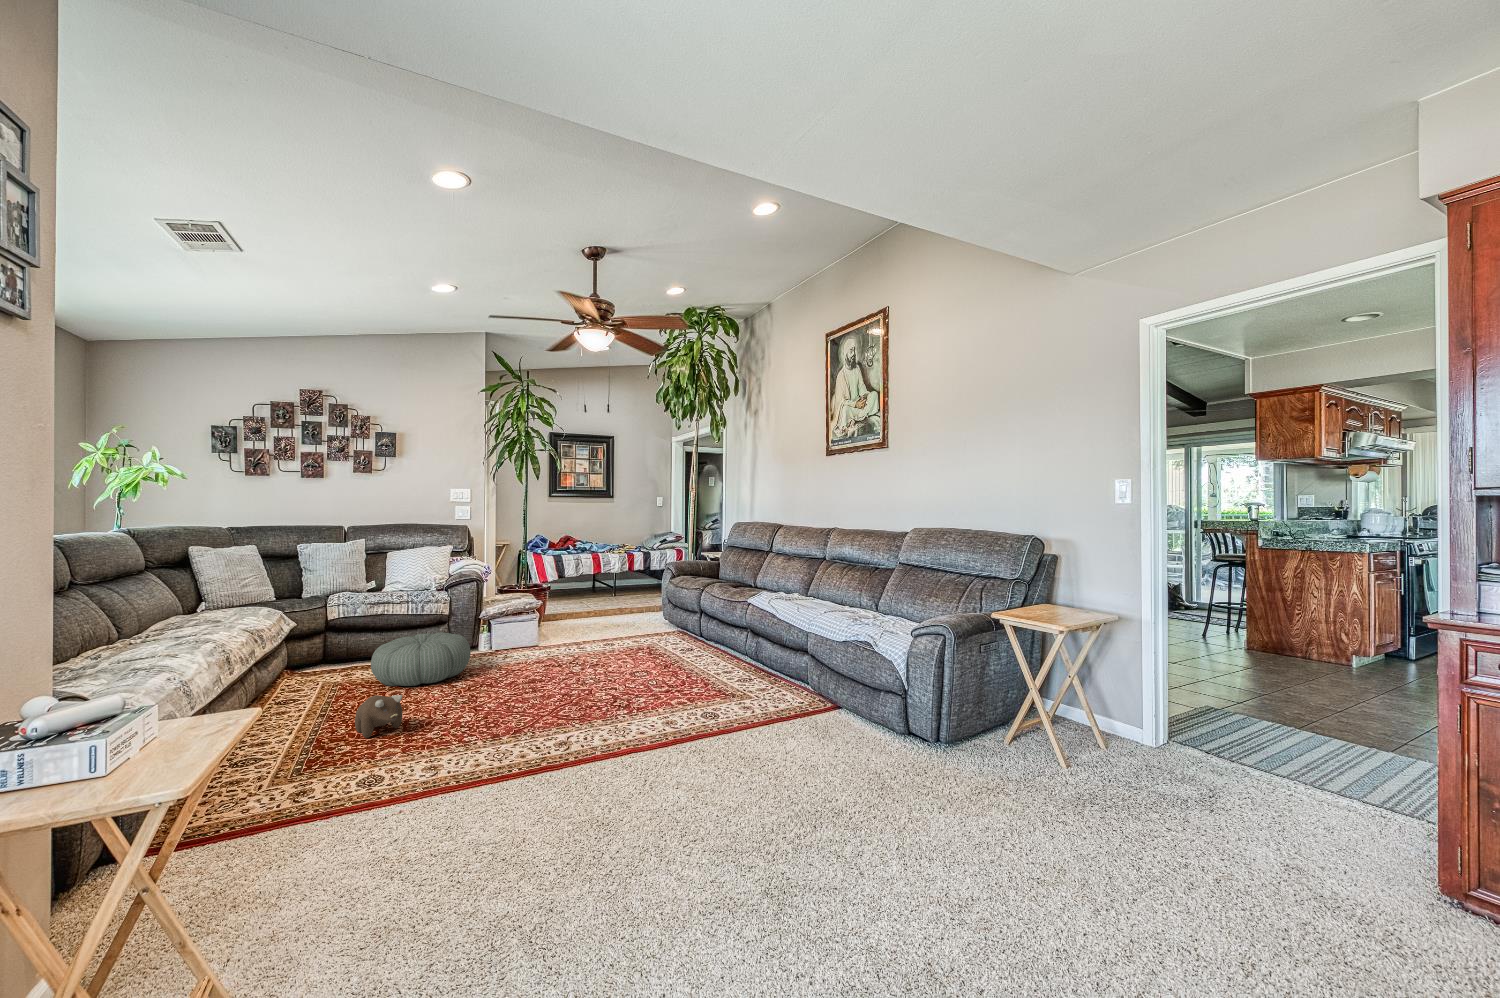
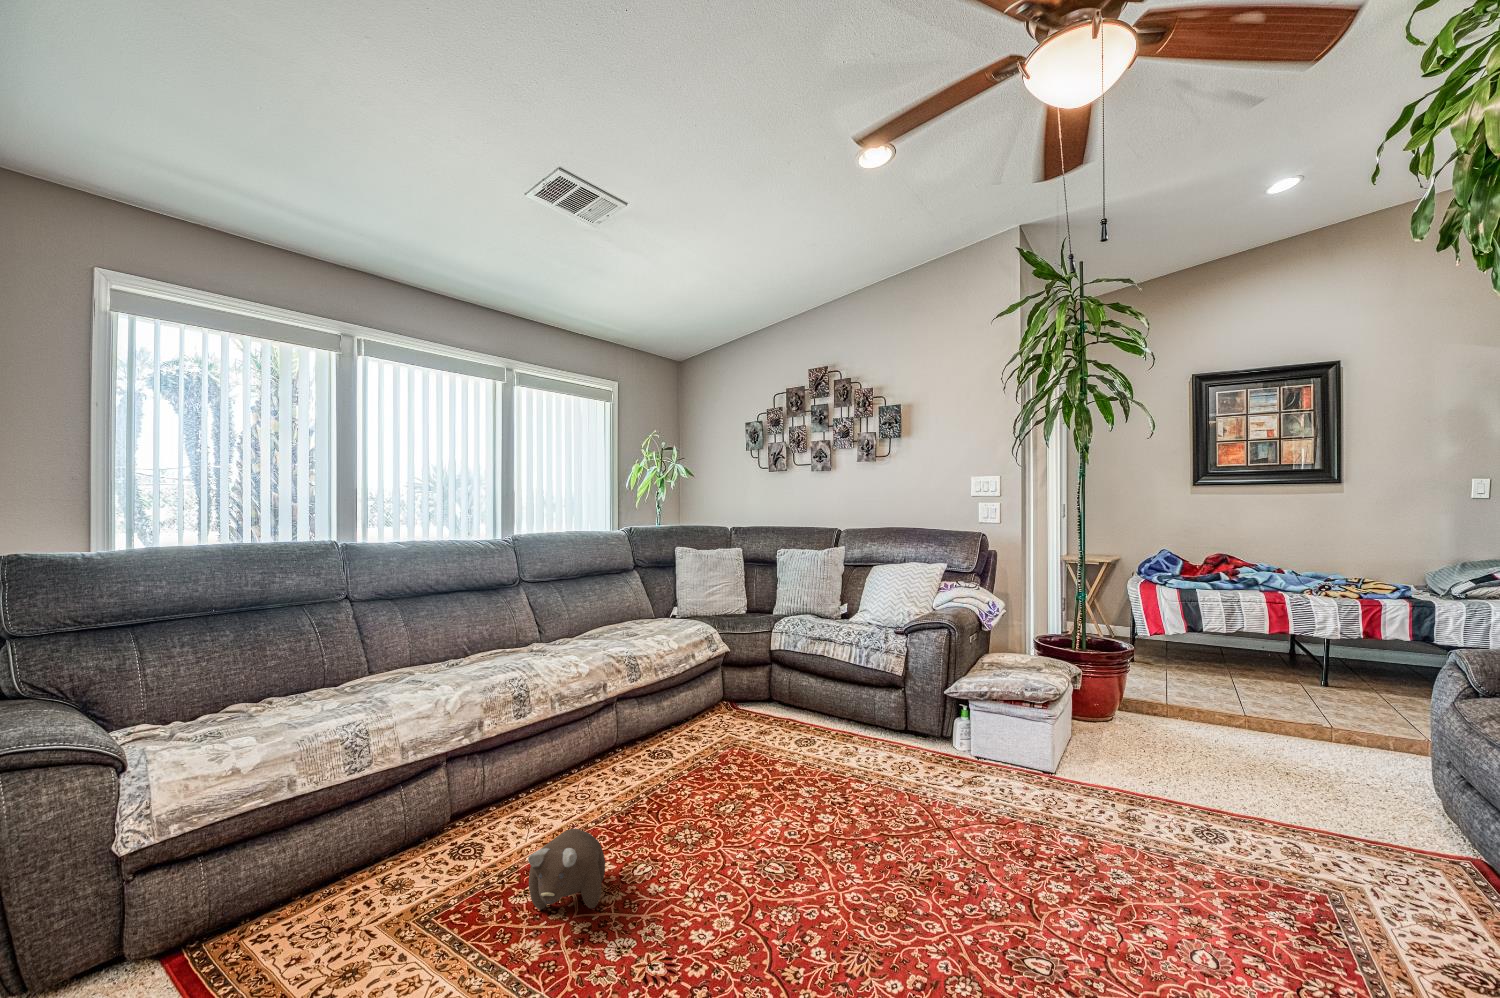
pouf: present [371,632,471,686] -> none [727,705,877,807]

